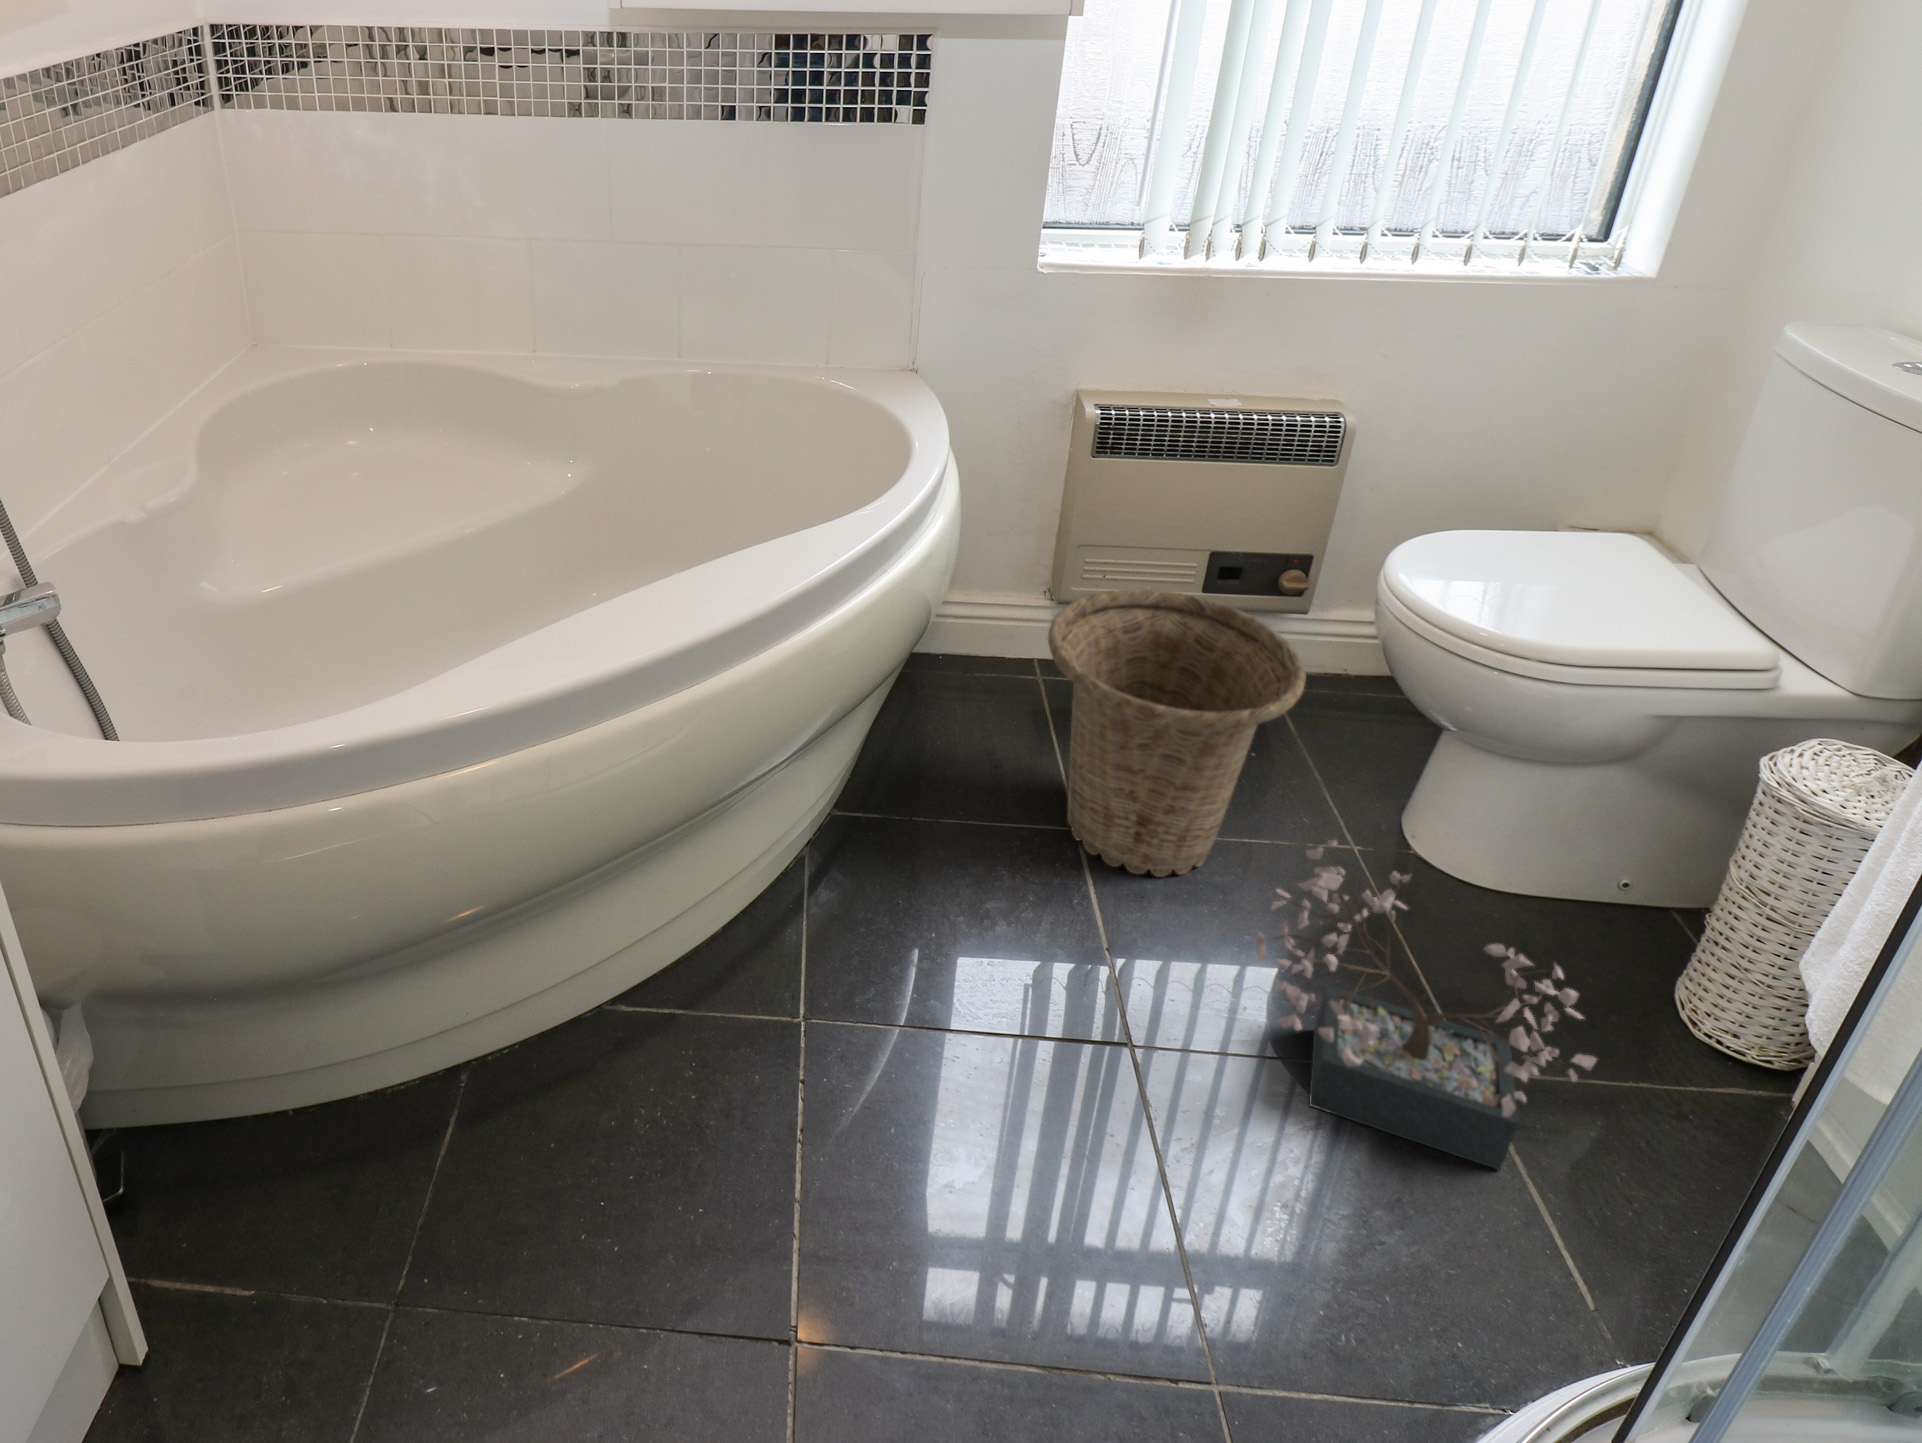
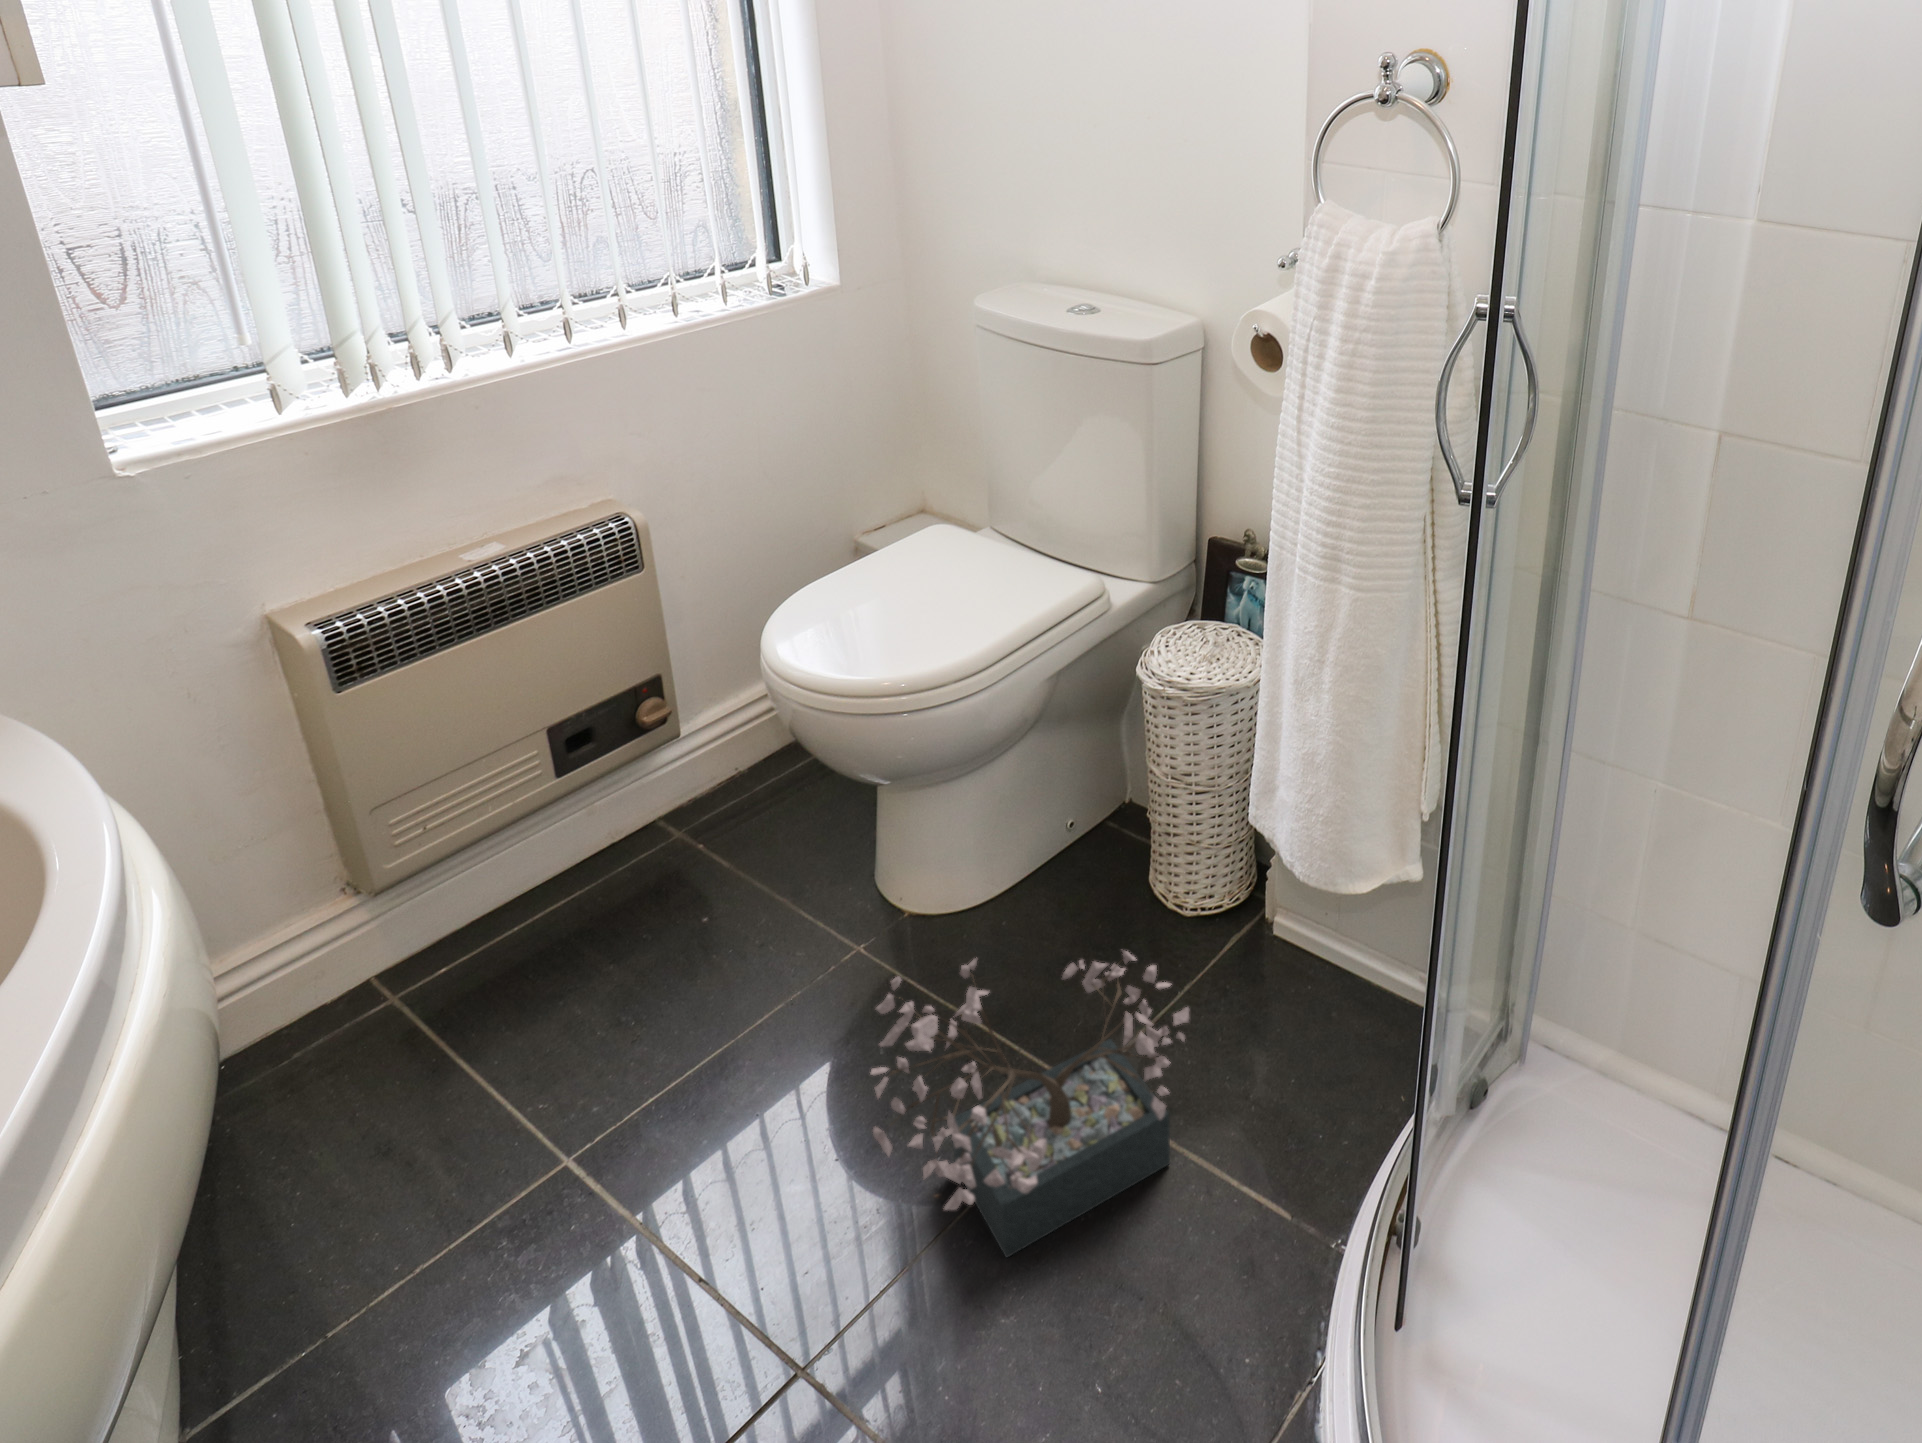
basket: present [1048,589,1305,877] -> none [409,779,765,1171]

